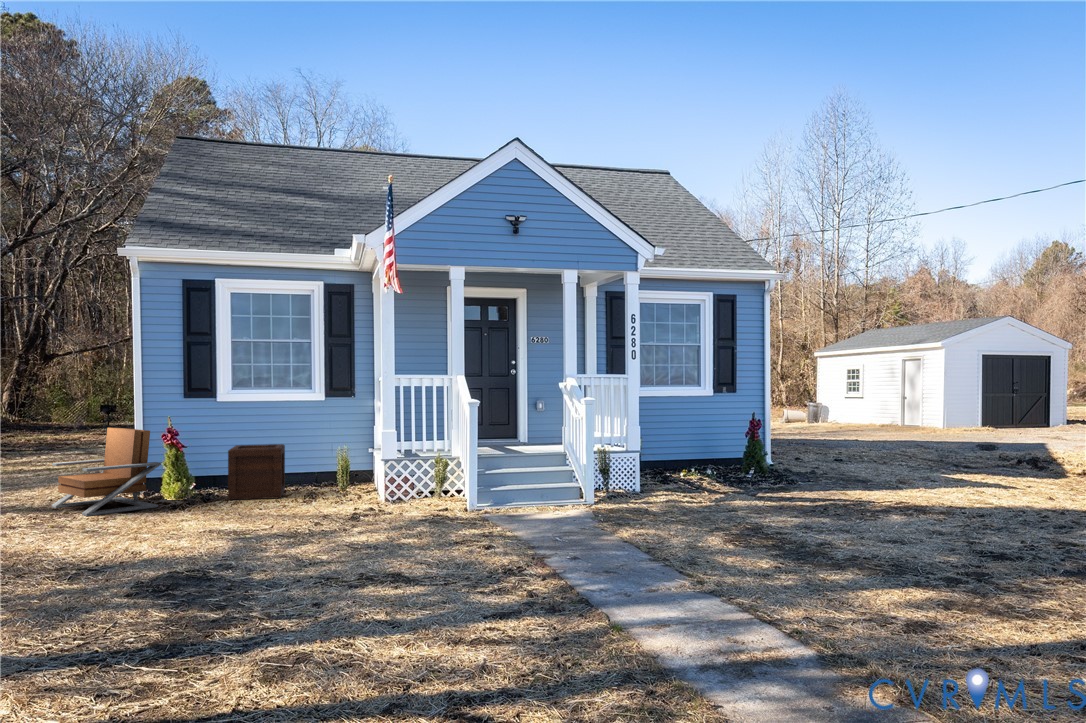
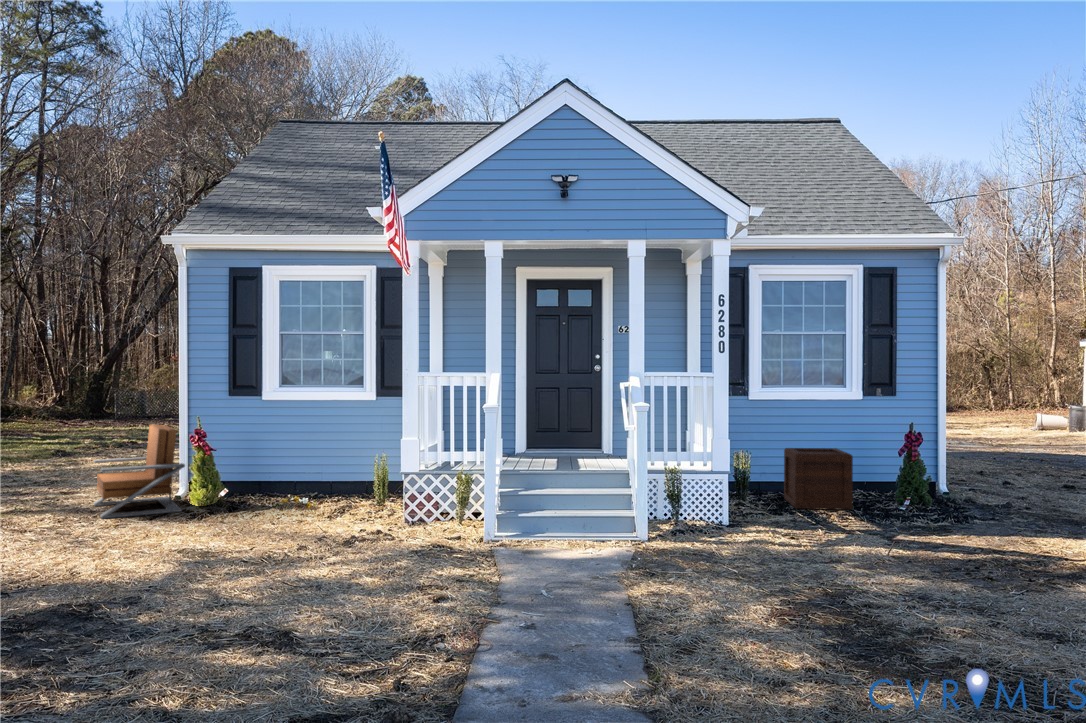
wooden crate: present [228,444,285,500] -> present [784,448,853,510]

